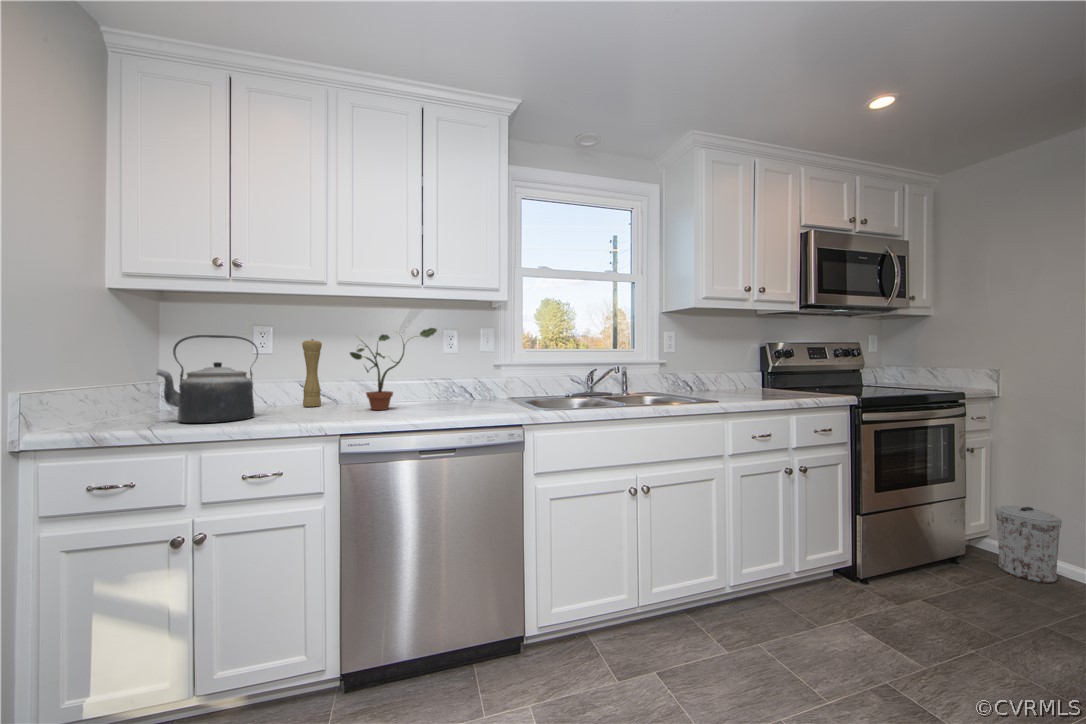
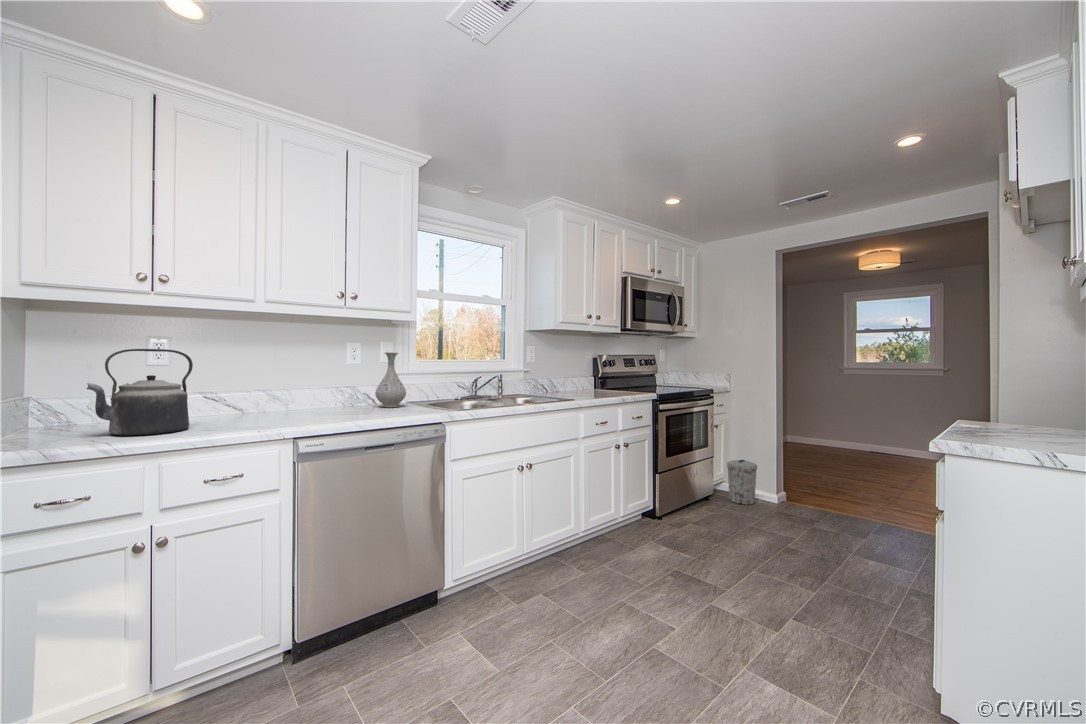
potted plant: present [350,328,437,410] -> none [281,342,357,417]
pepper mill: present [302,339,322,407] -> none [212,351,233,417]
vase: none [465,340,499,403] -> present [375,352,406,407]

